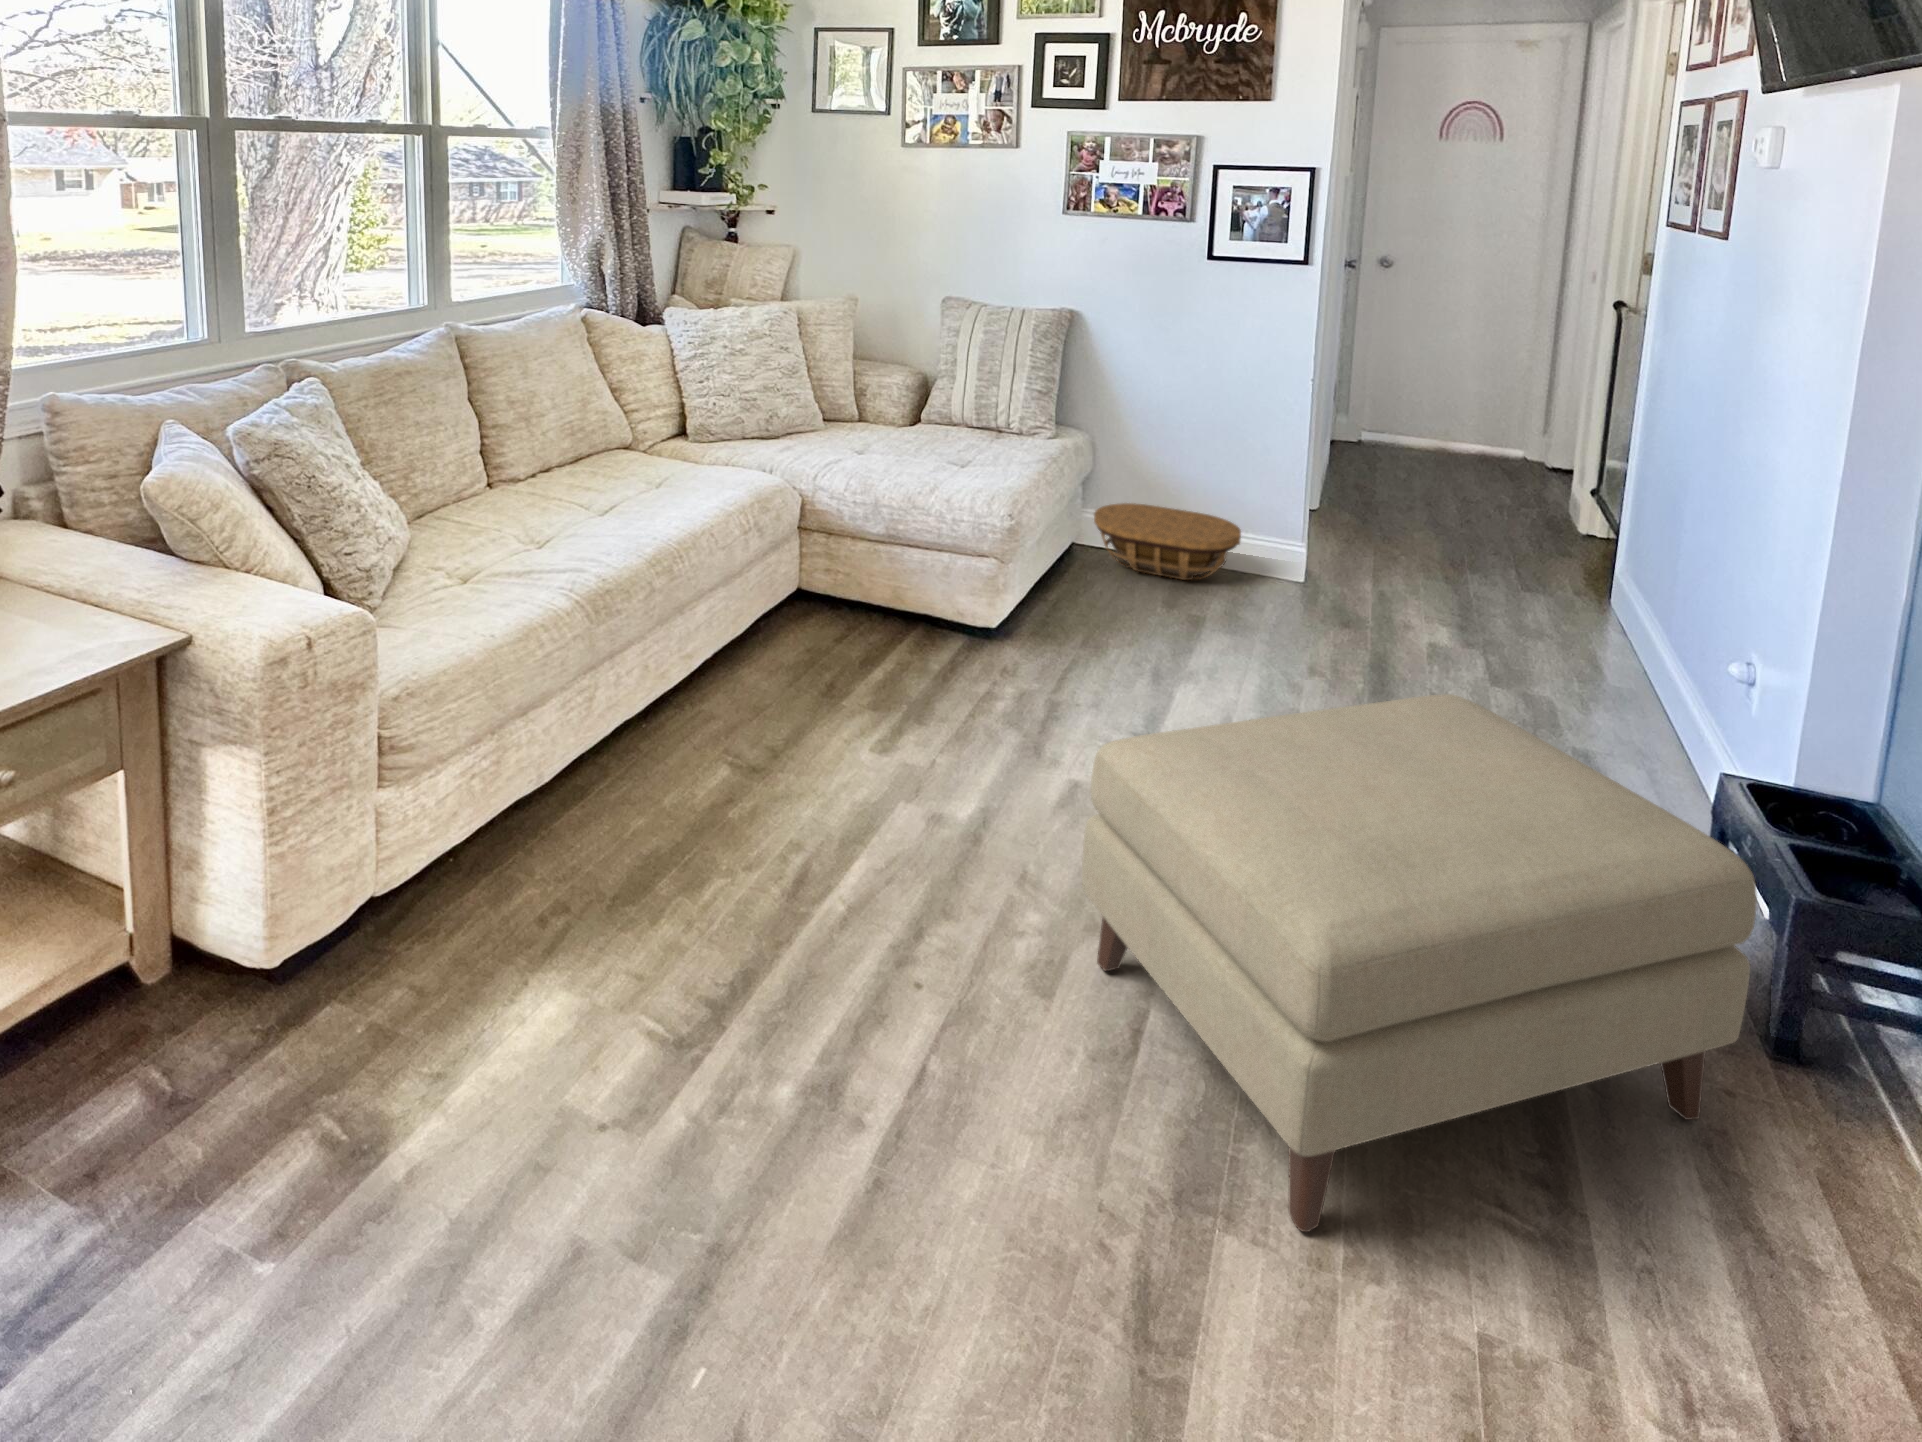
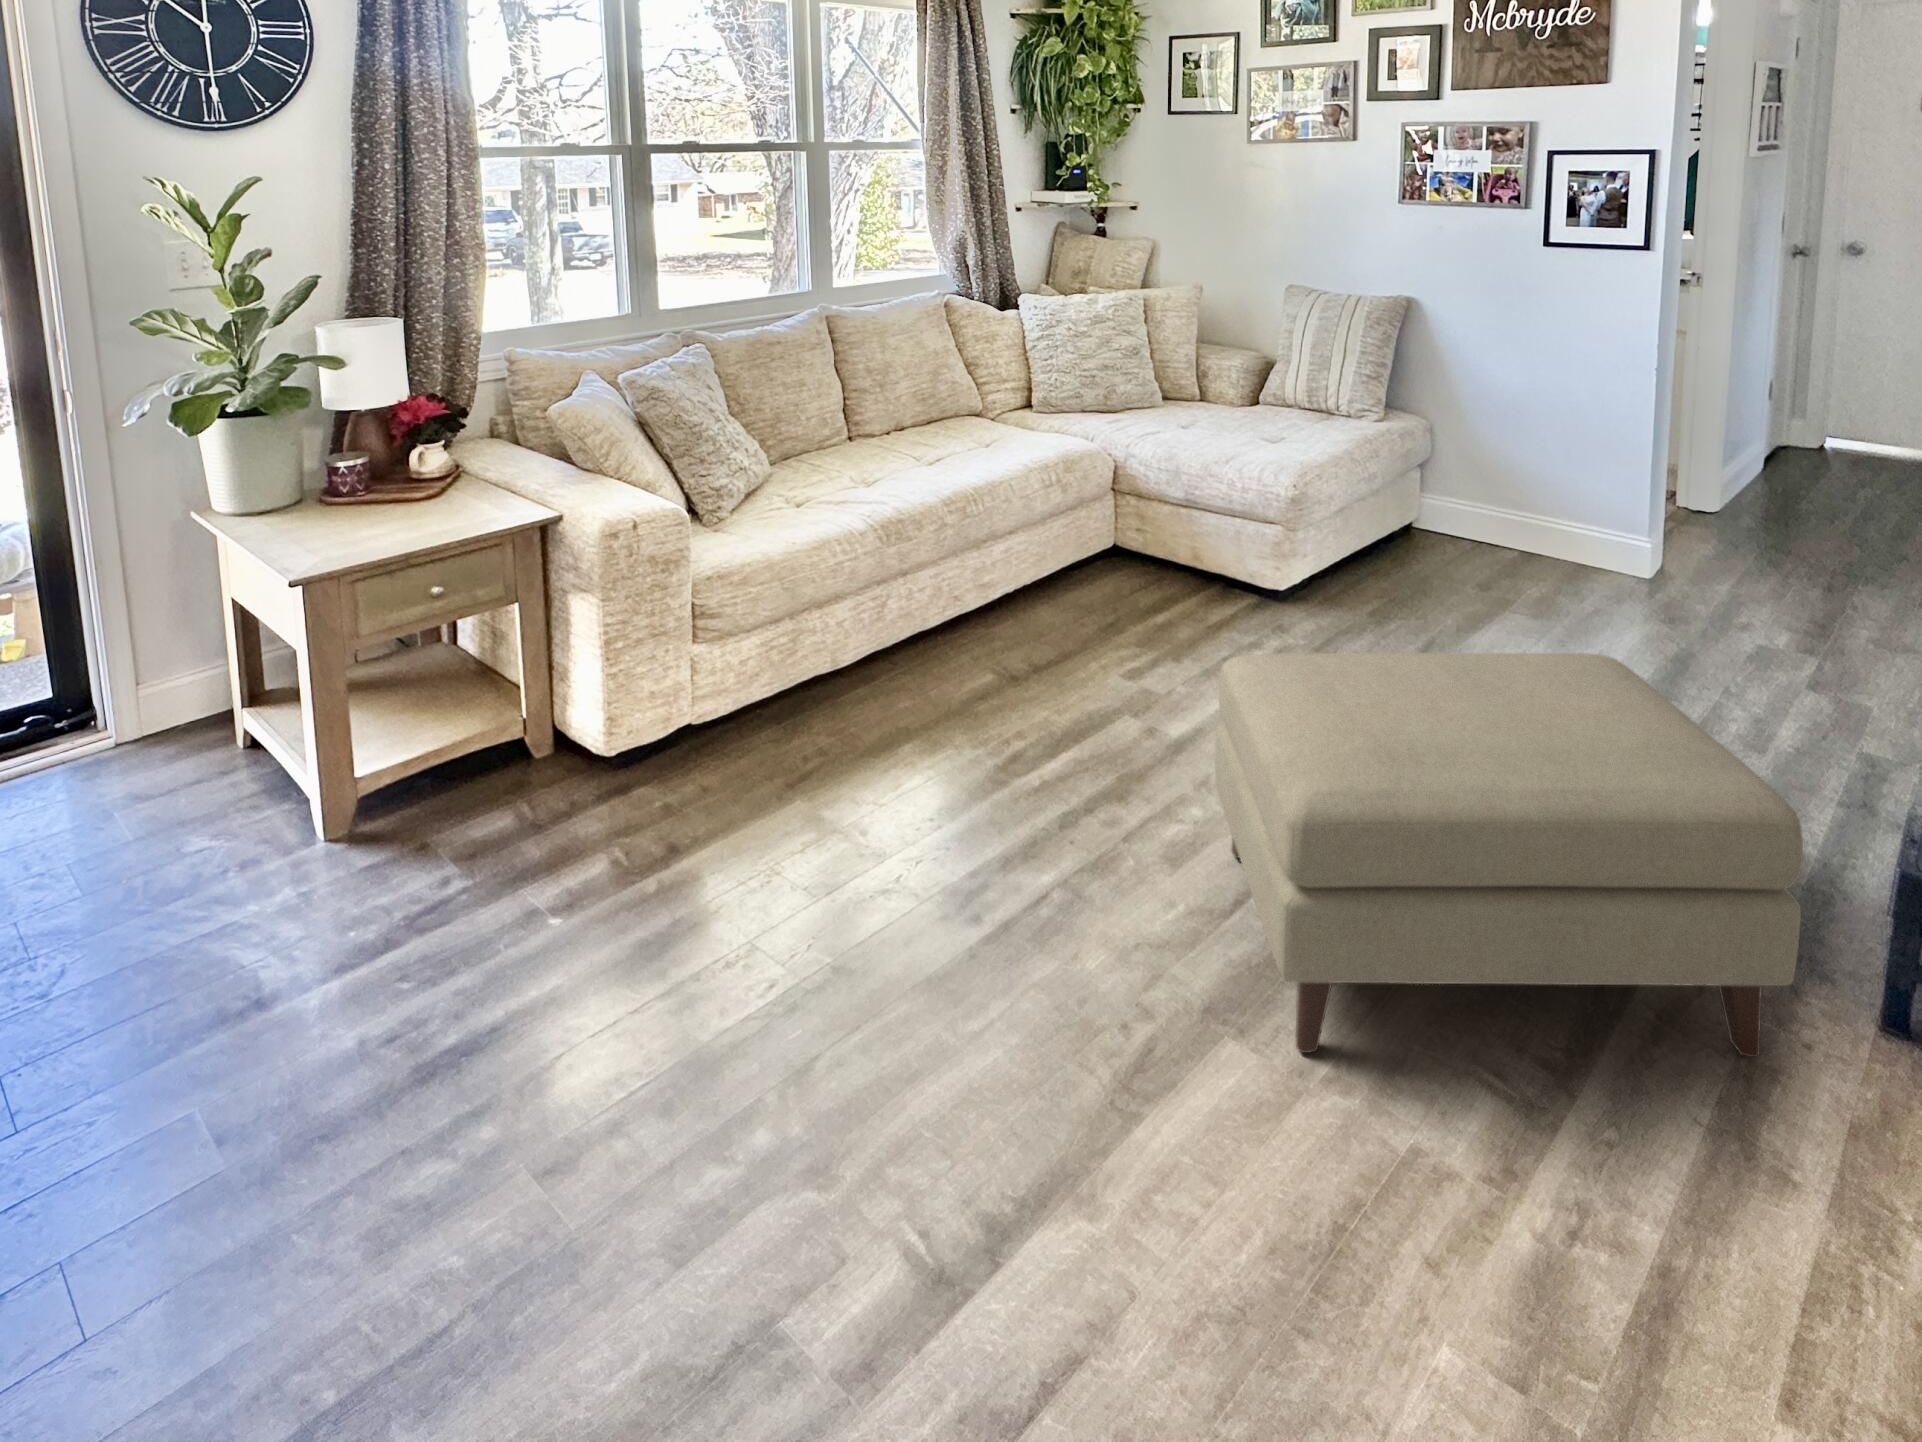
basket: present [1094,503,1241,580] -> none [1420,491,1573,570]

